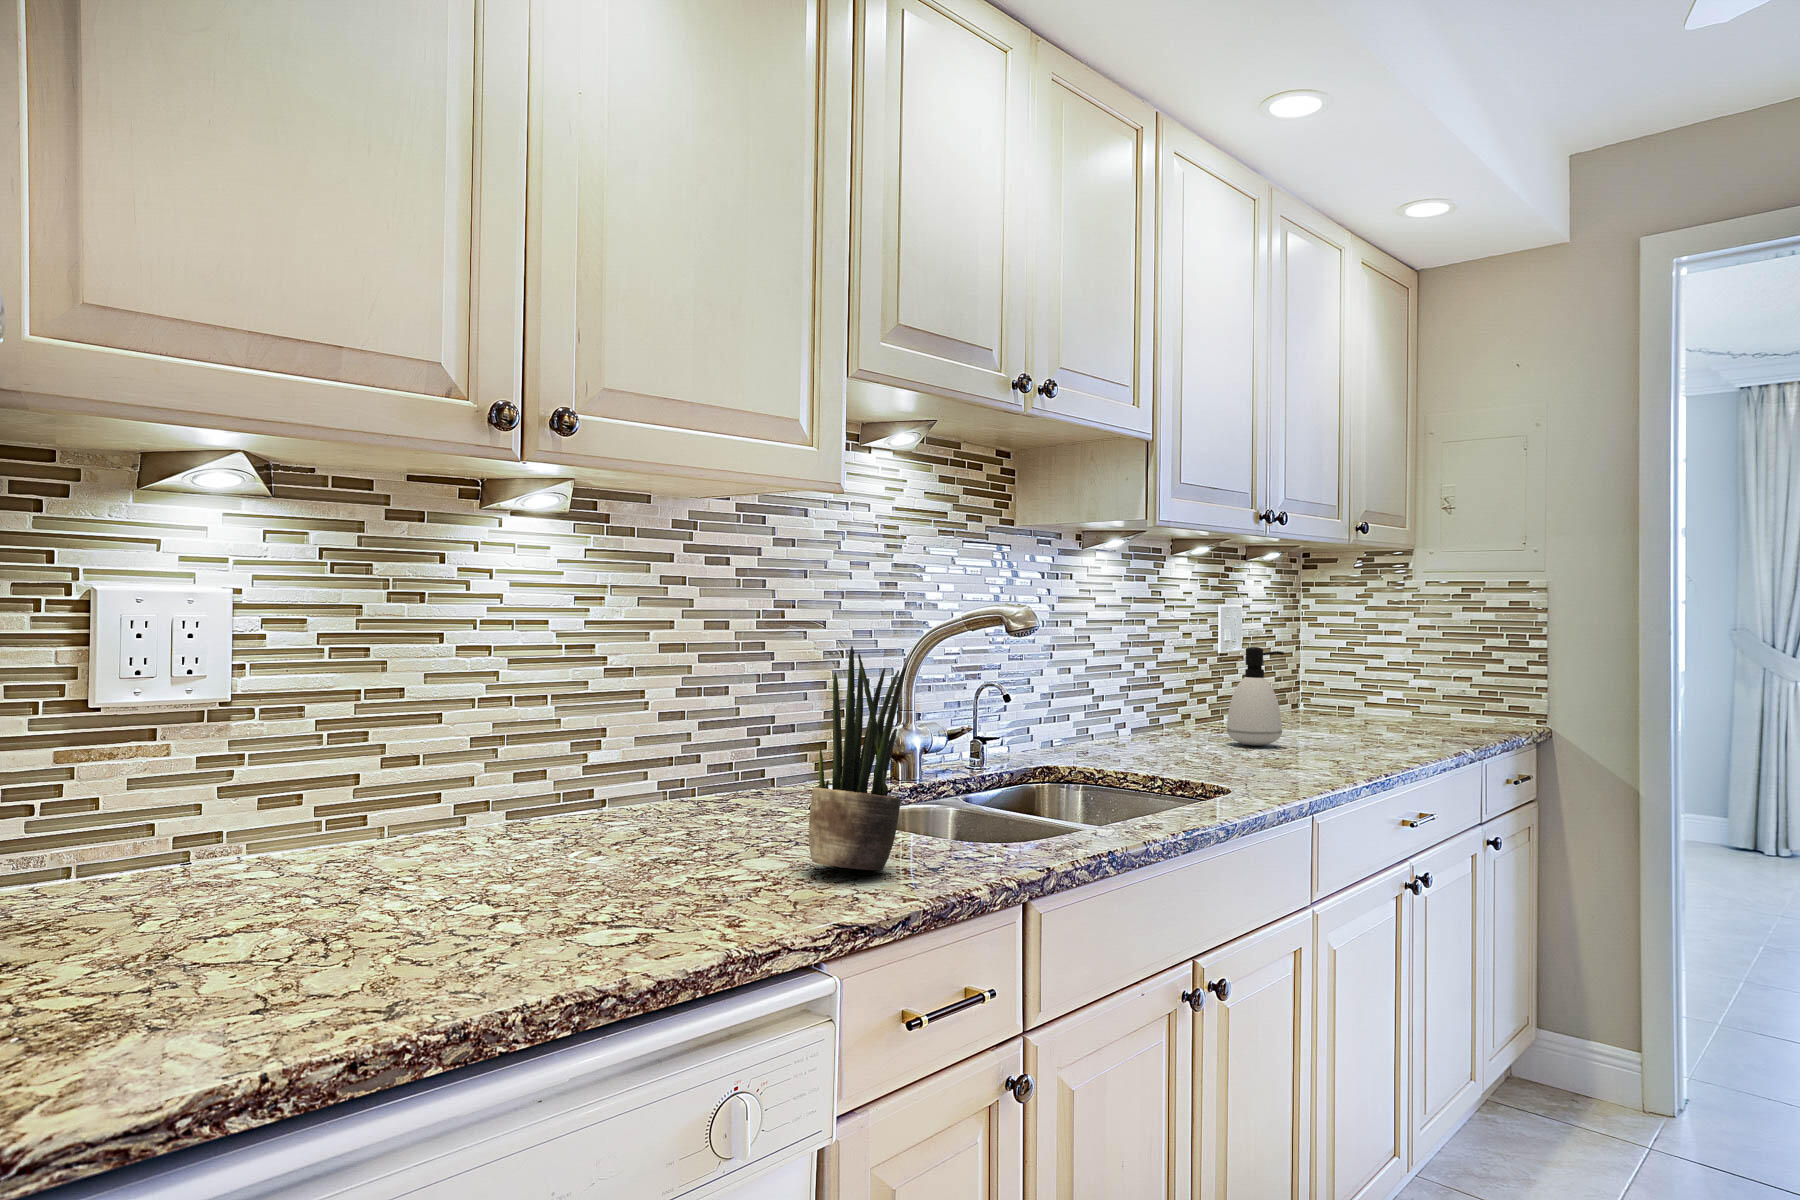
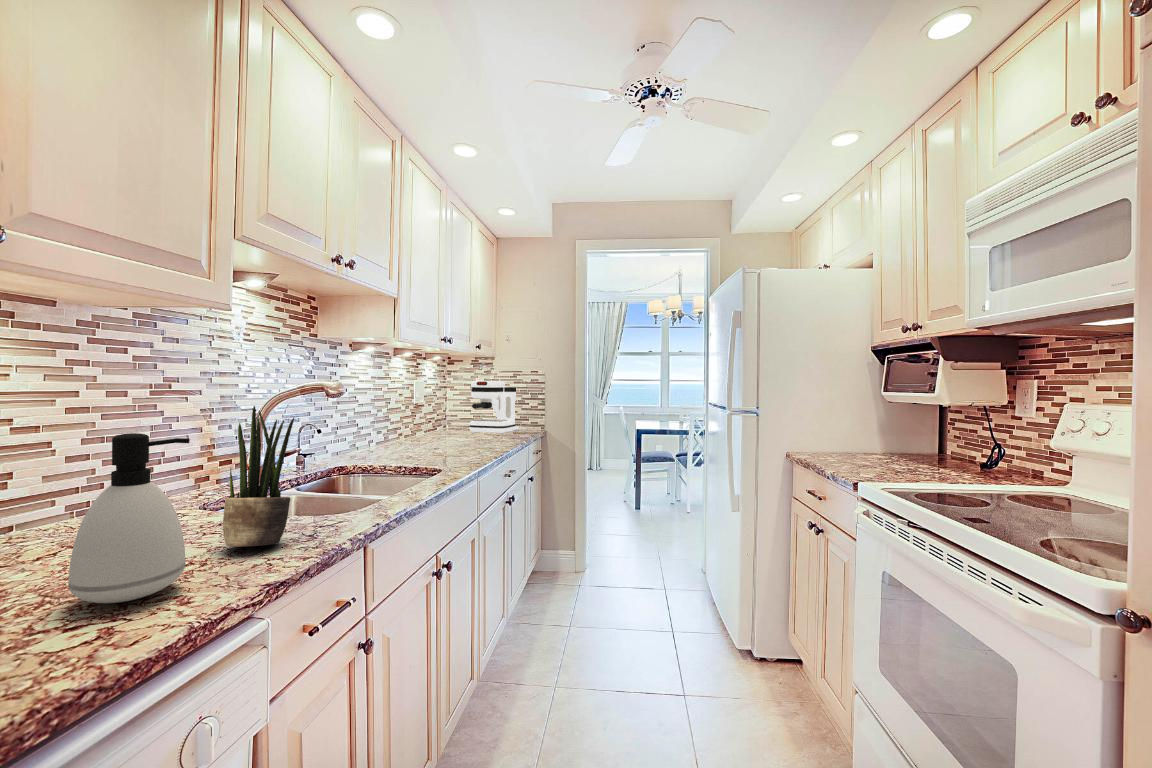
coffee maker: none [1347,605,1474,729] -> present [469,381,519,434]
soap dispenser: present [1227,647,1284,746] -> present [68,433,190,603]

